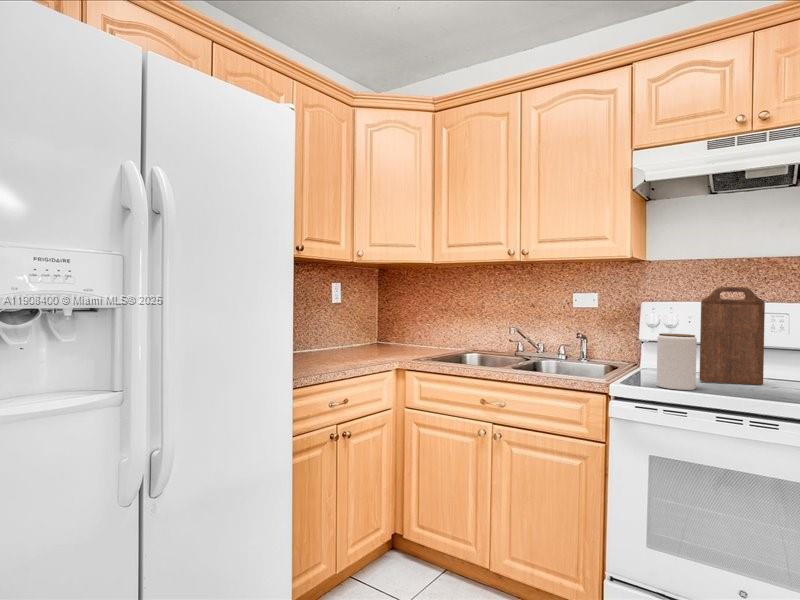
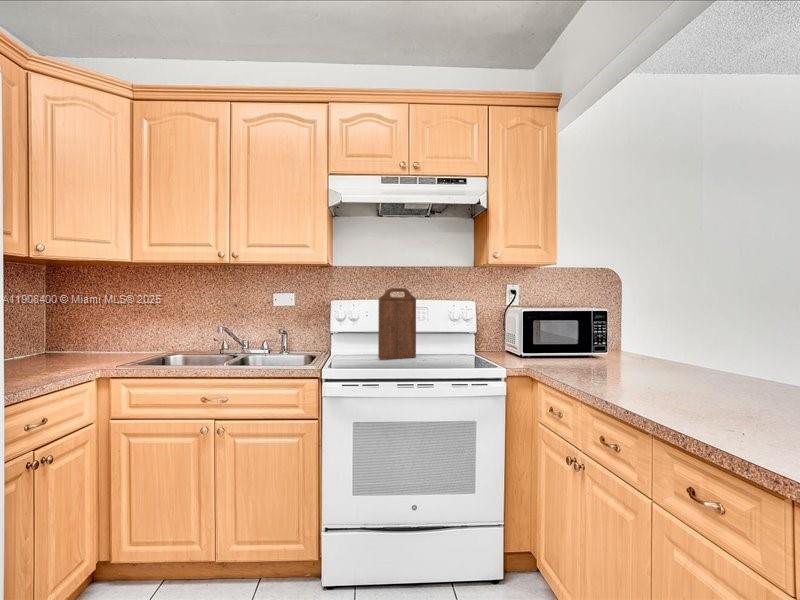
jar: present [657,333,697,390] -> none [354,325,381,367]

